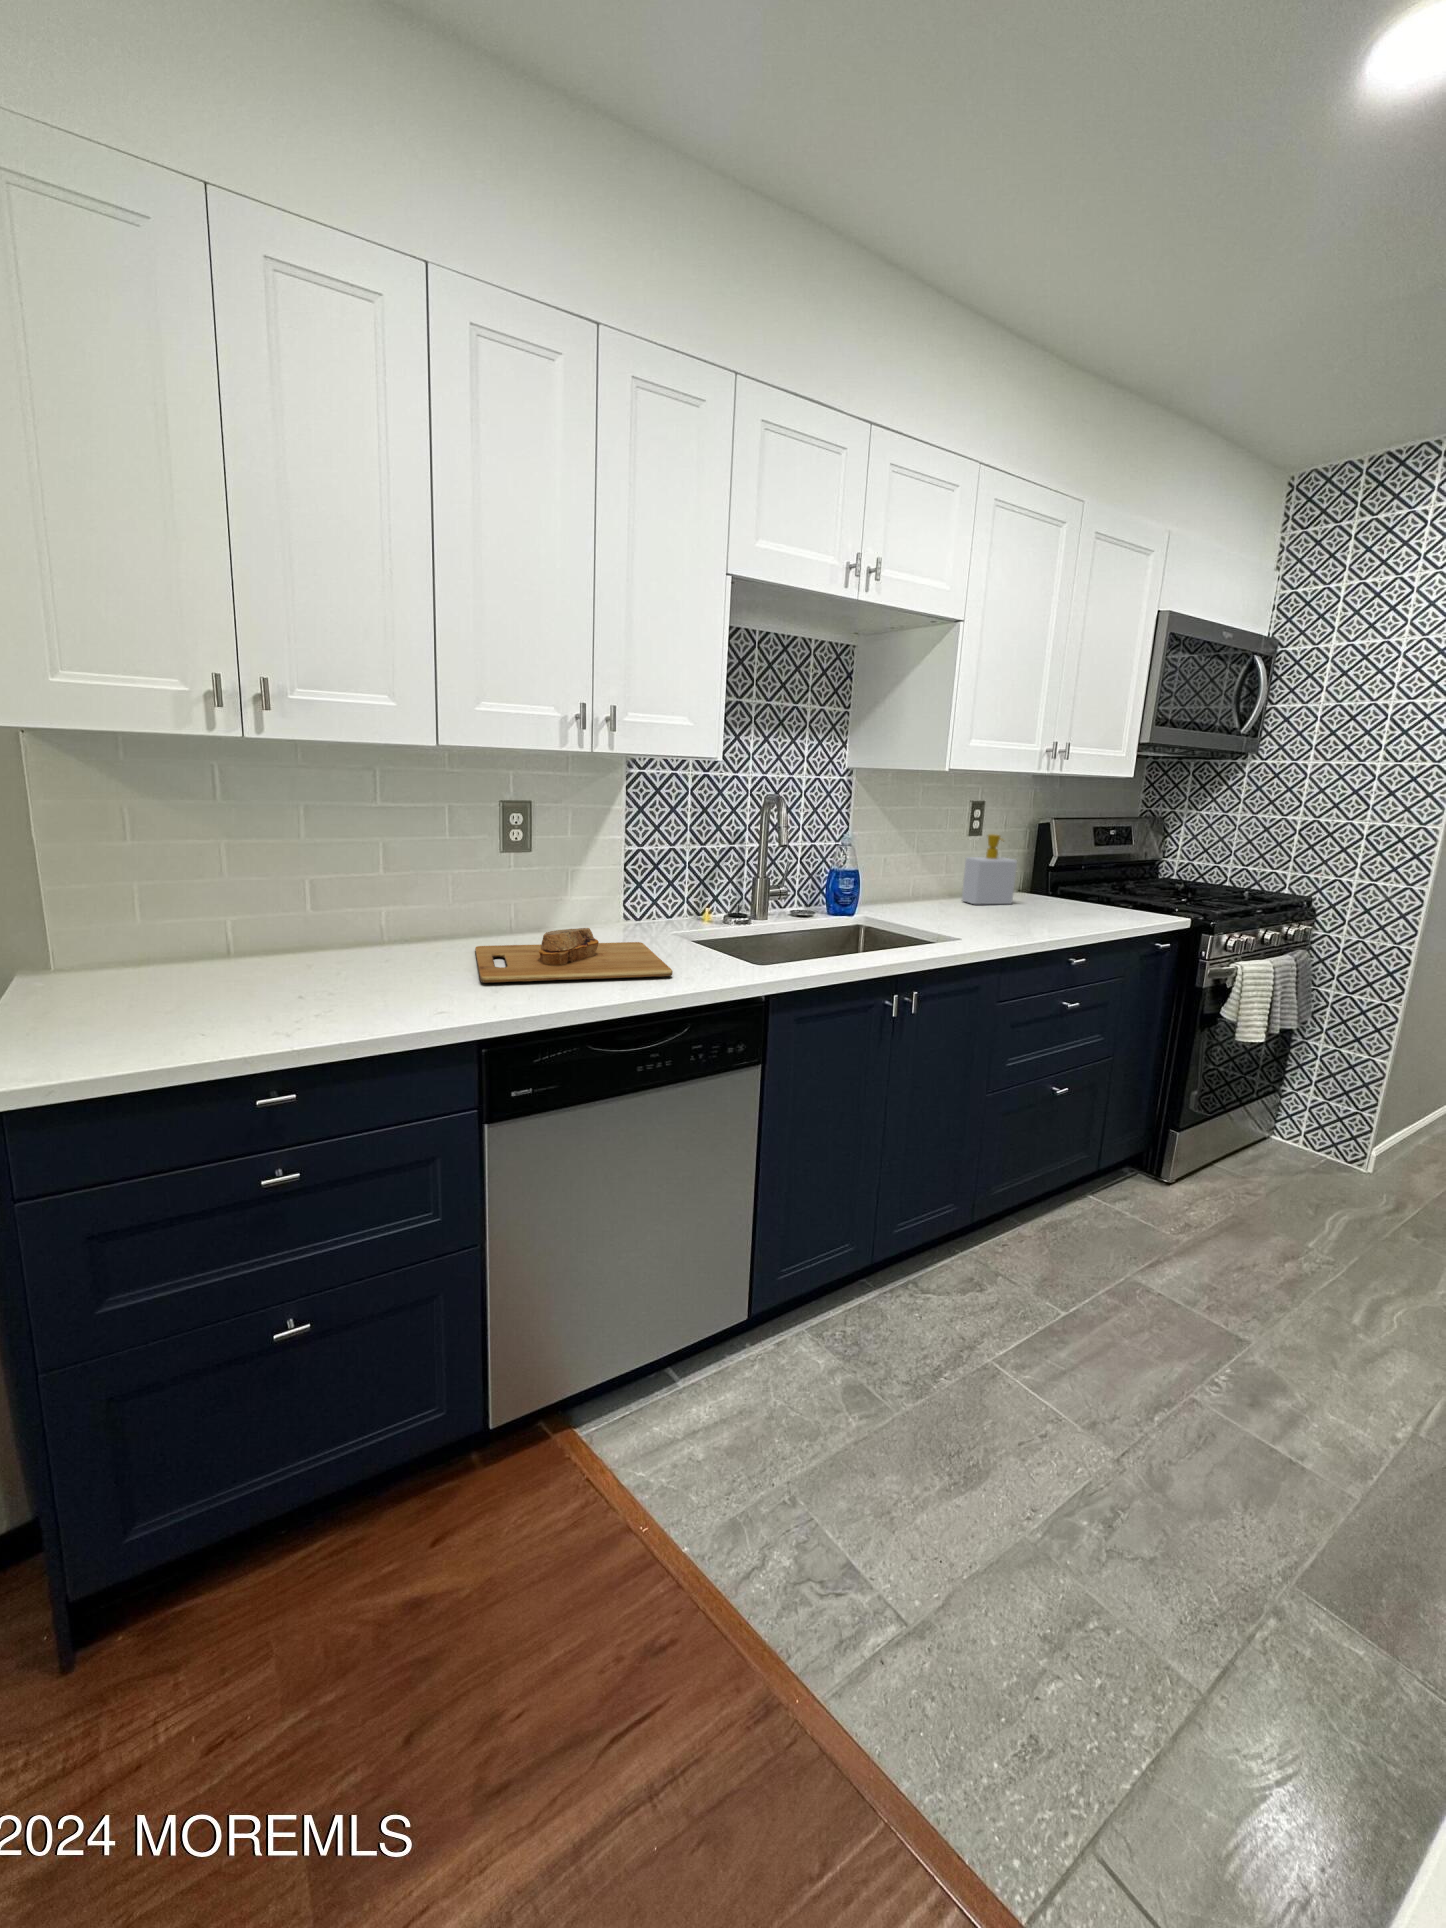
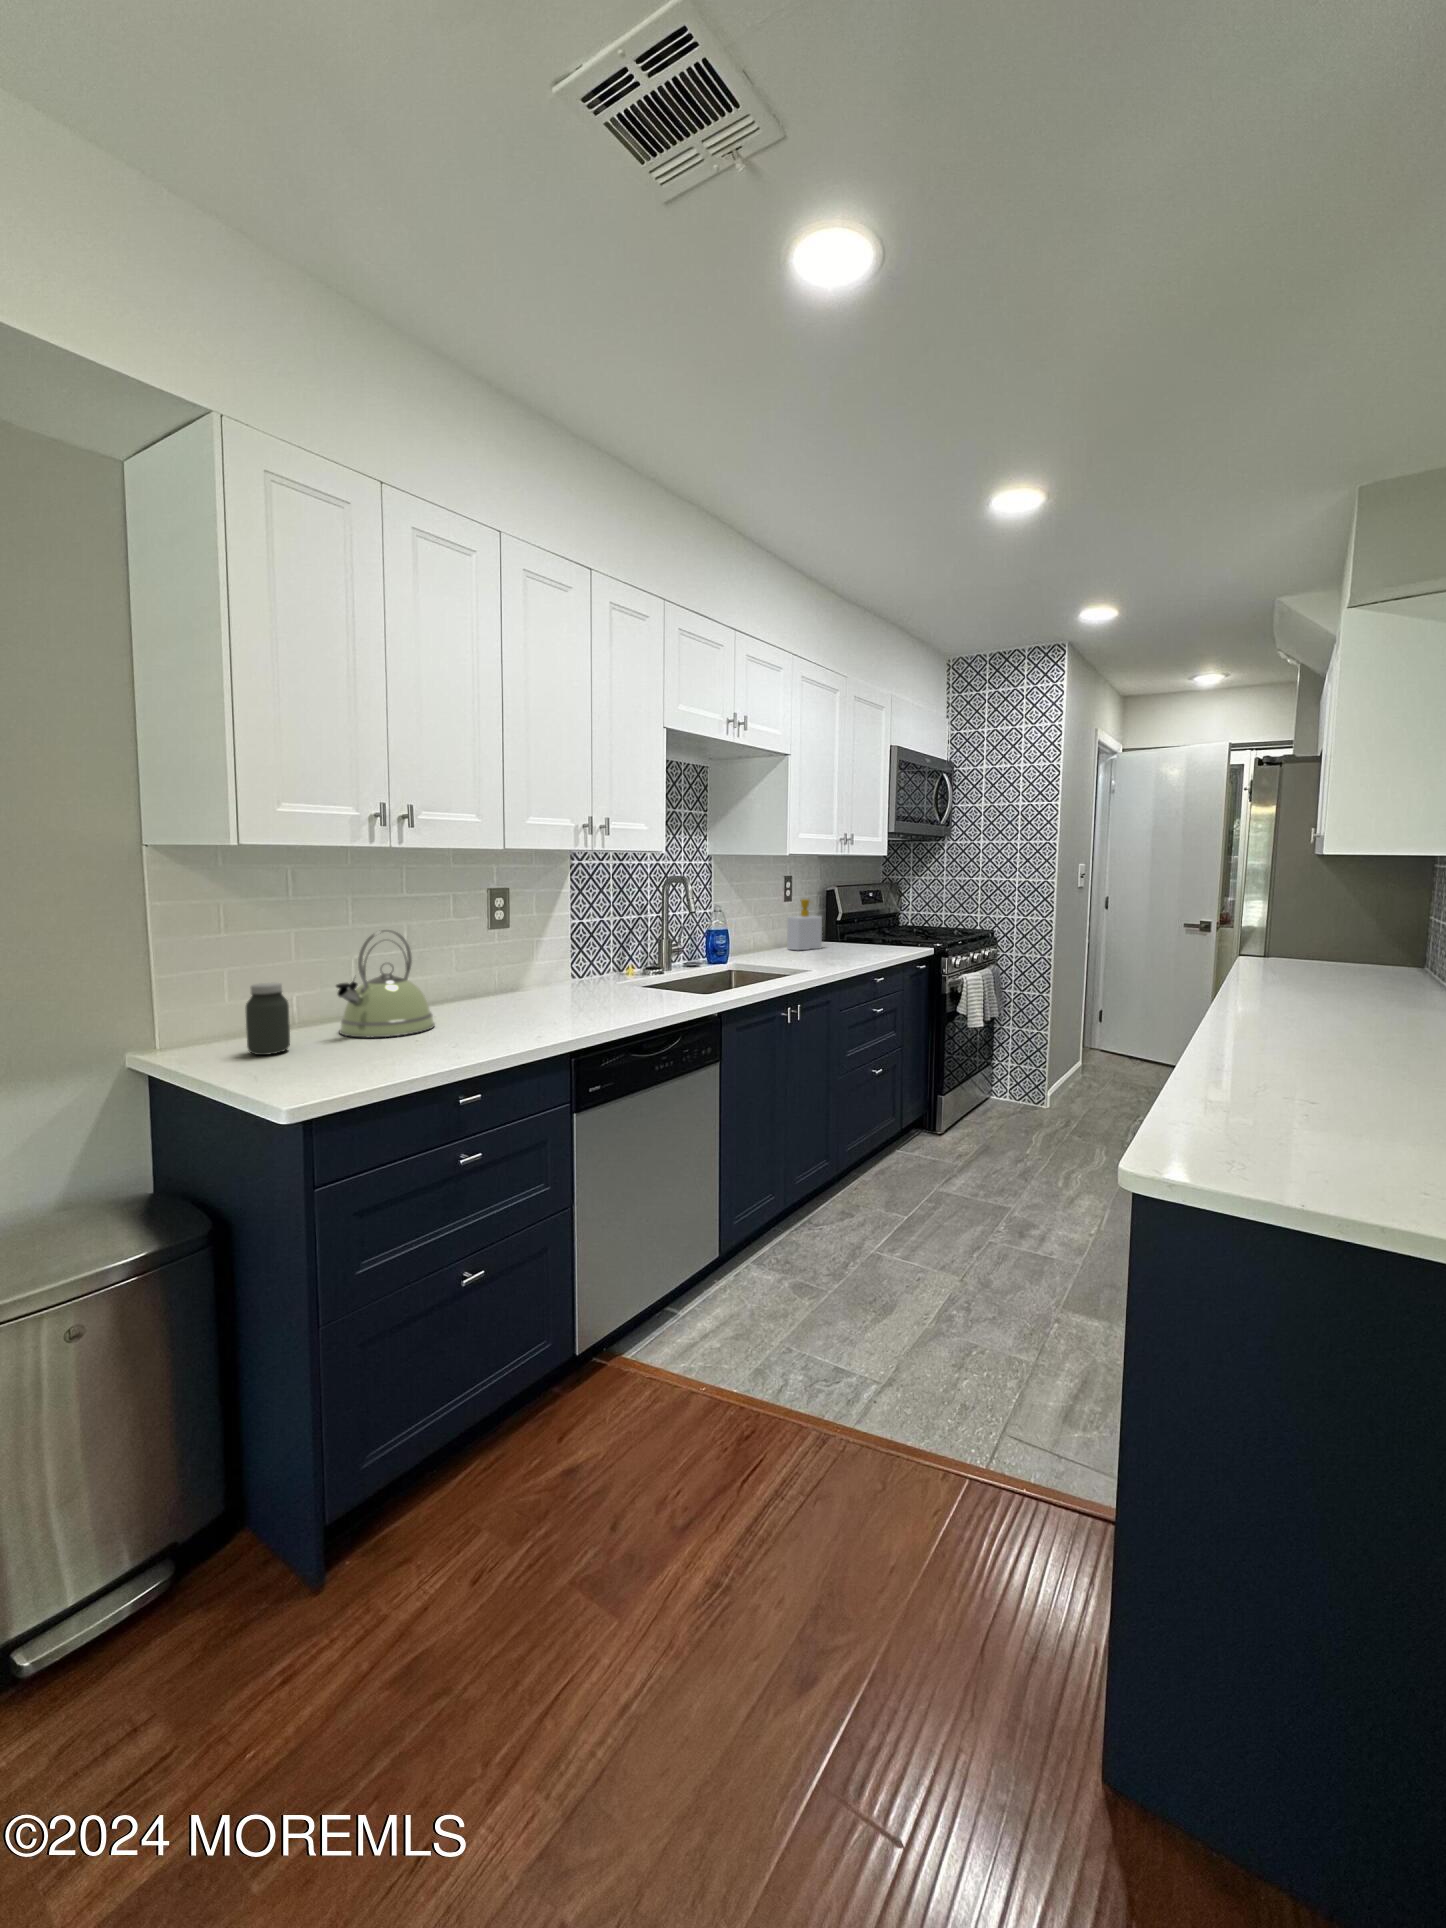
kettle: none [221,848,364,988] -> present [336,930,435,1037]
jar: none [93,908,153,998] -> present [246,983,290,1055]
cutting board: present [475,928,673,983] -> none [493,978,658,1019]

